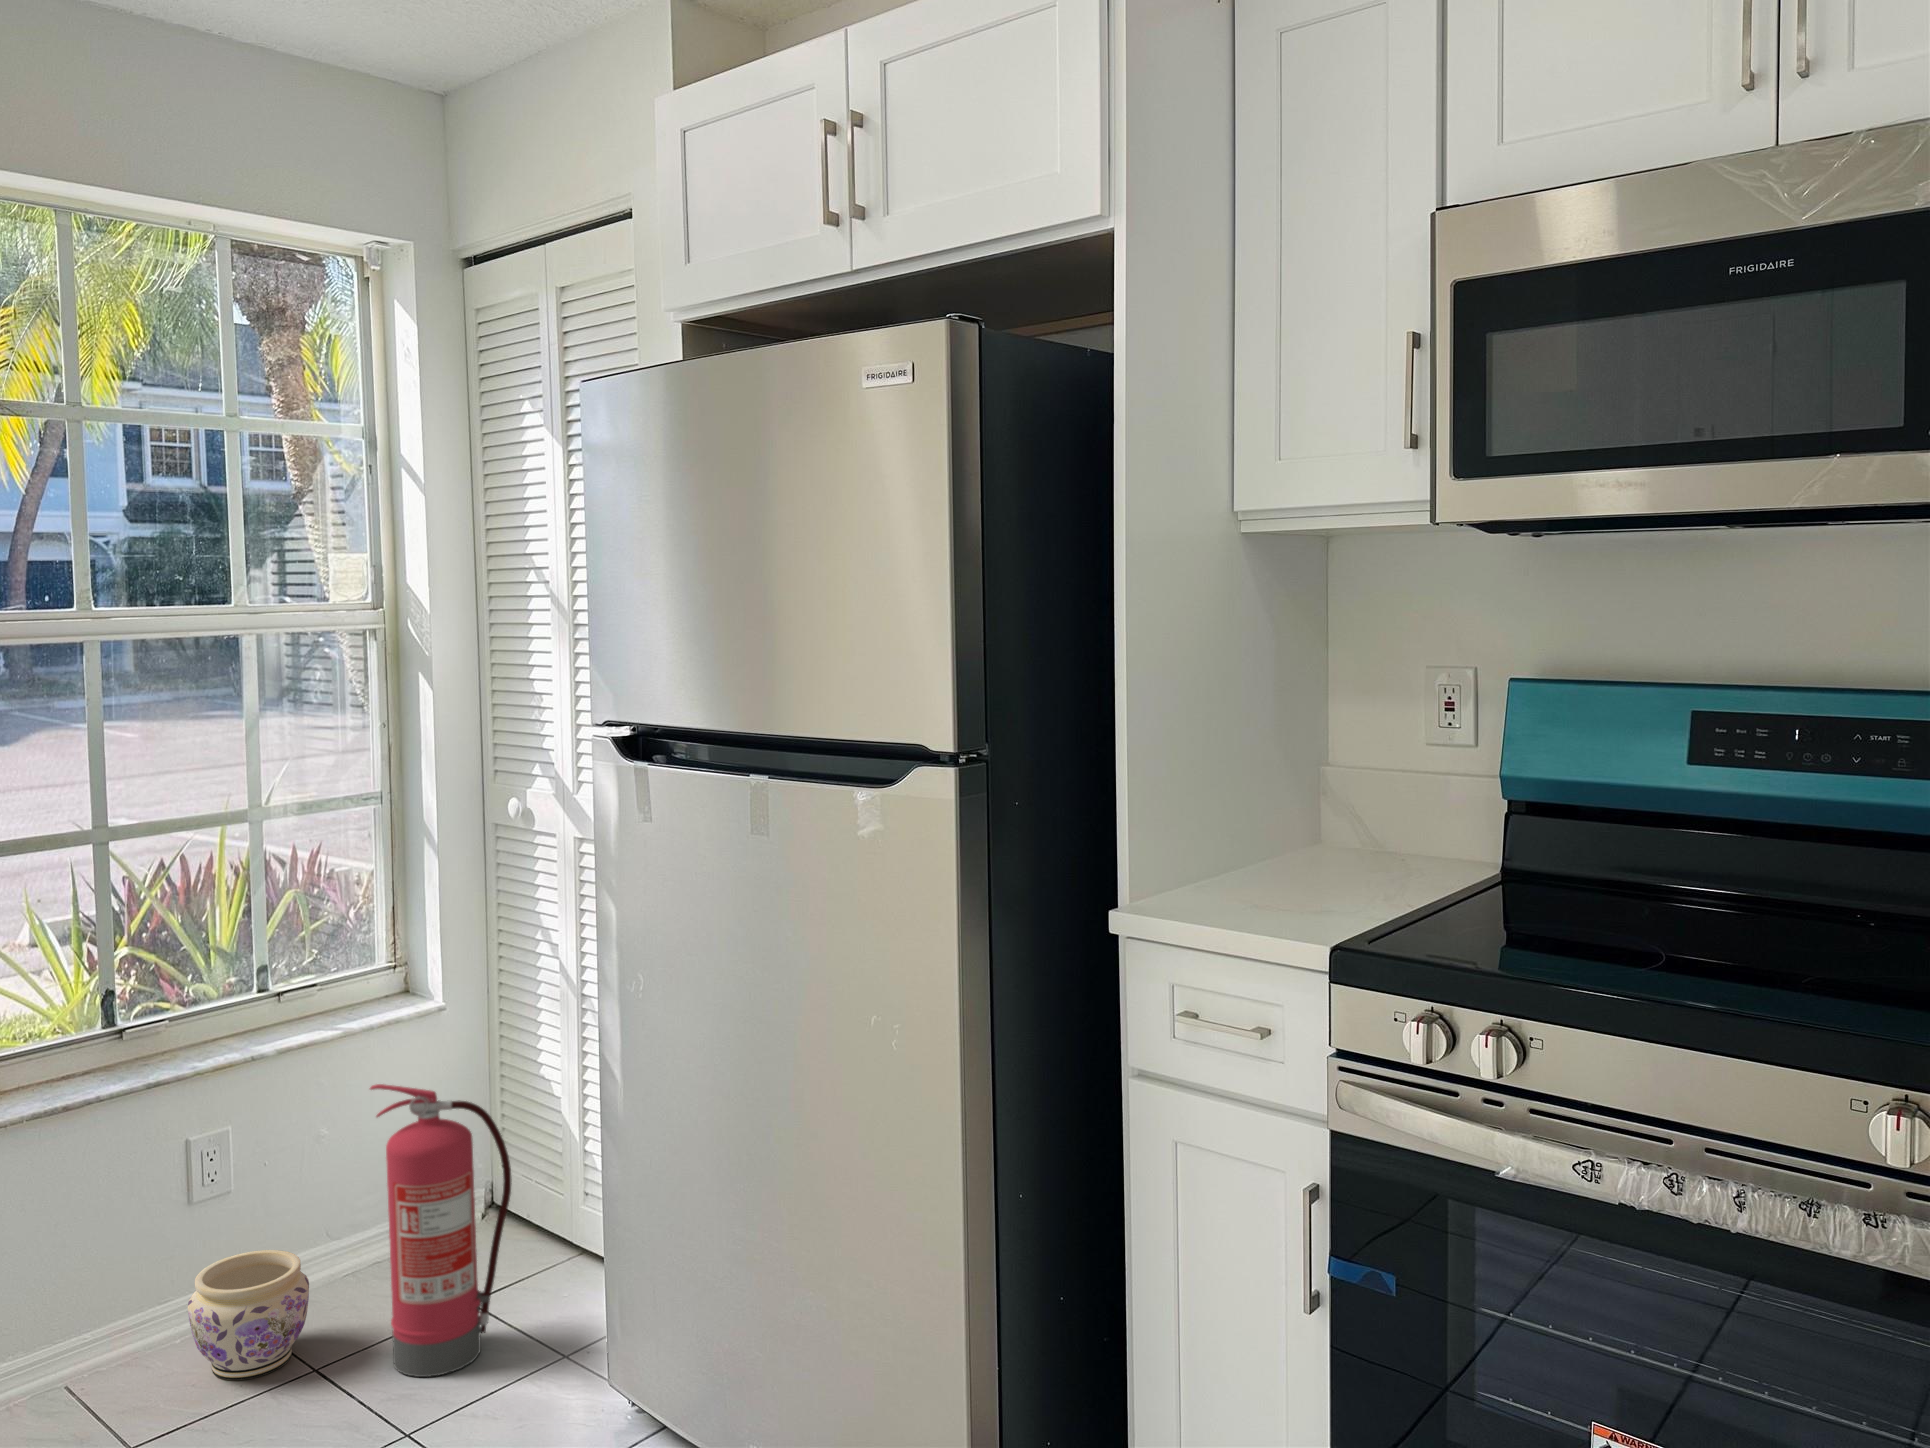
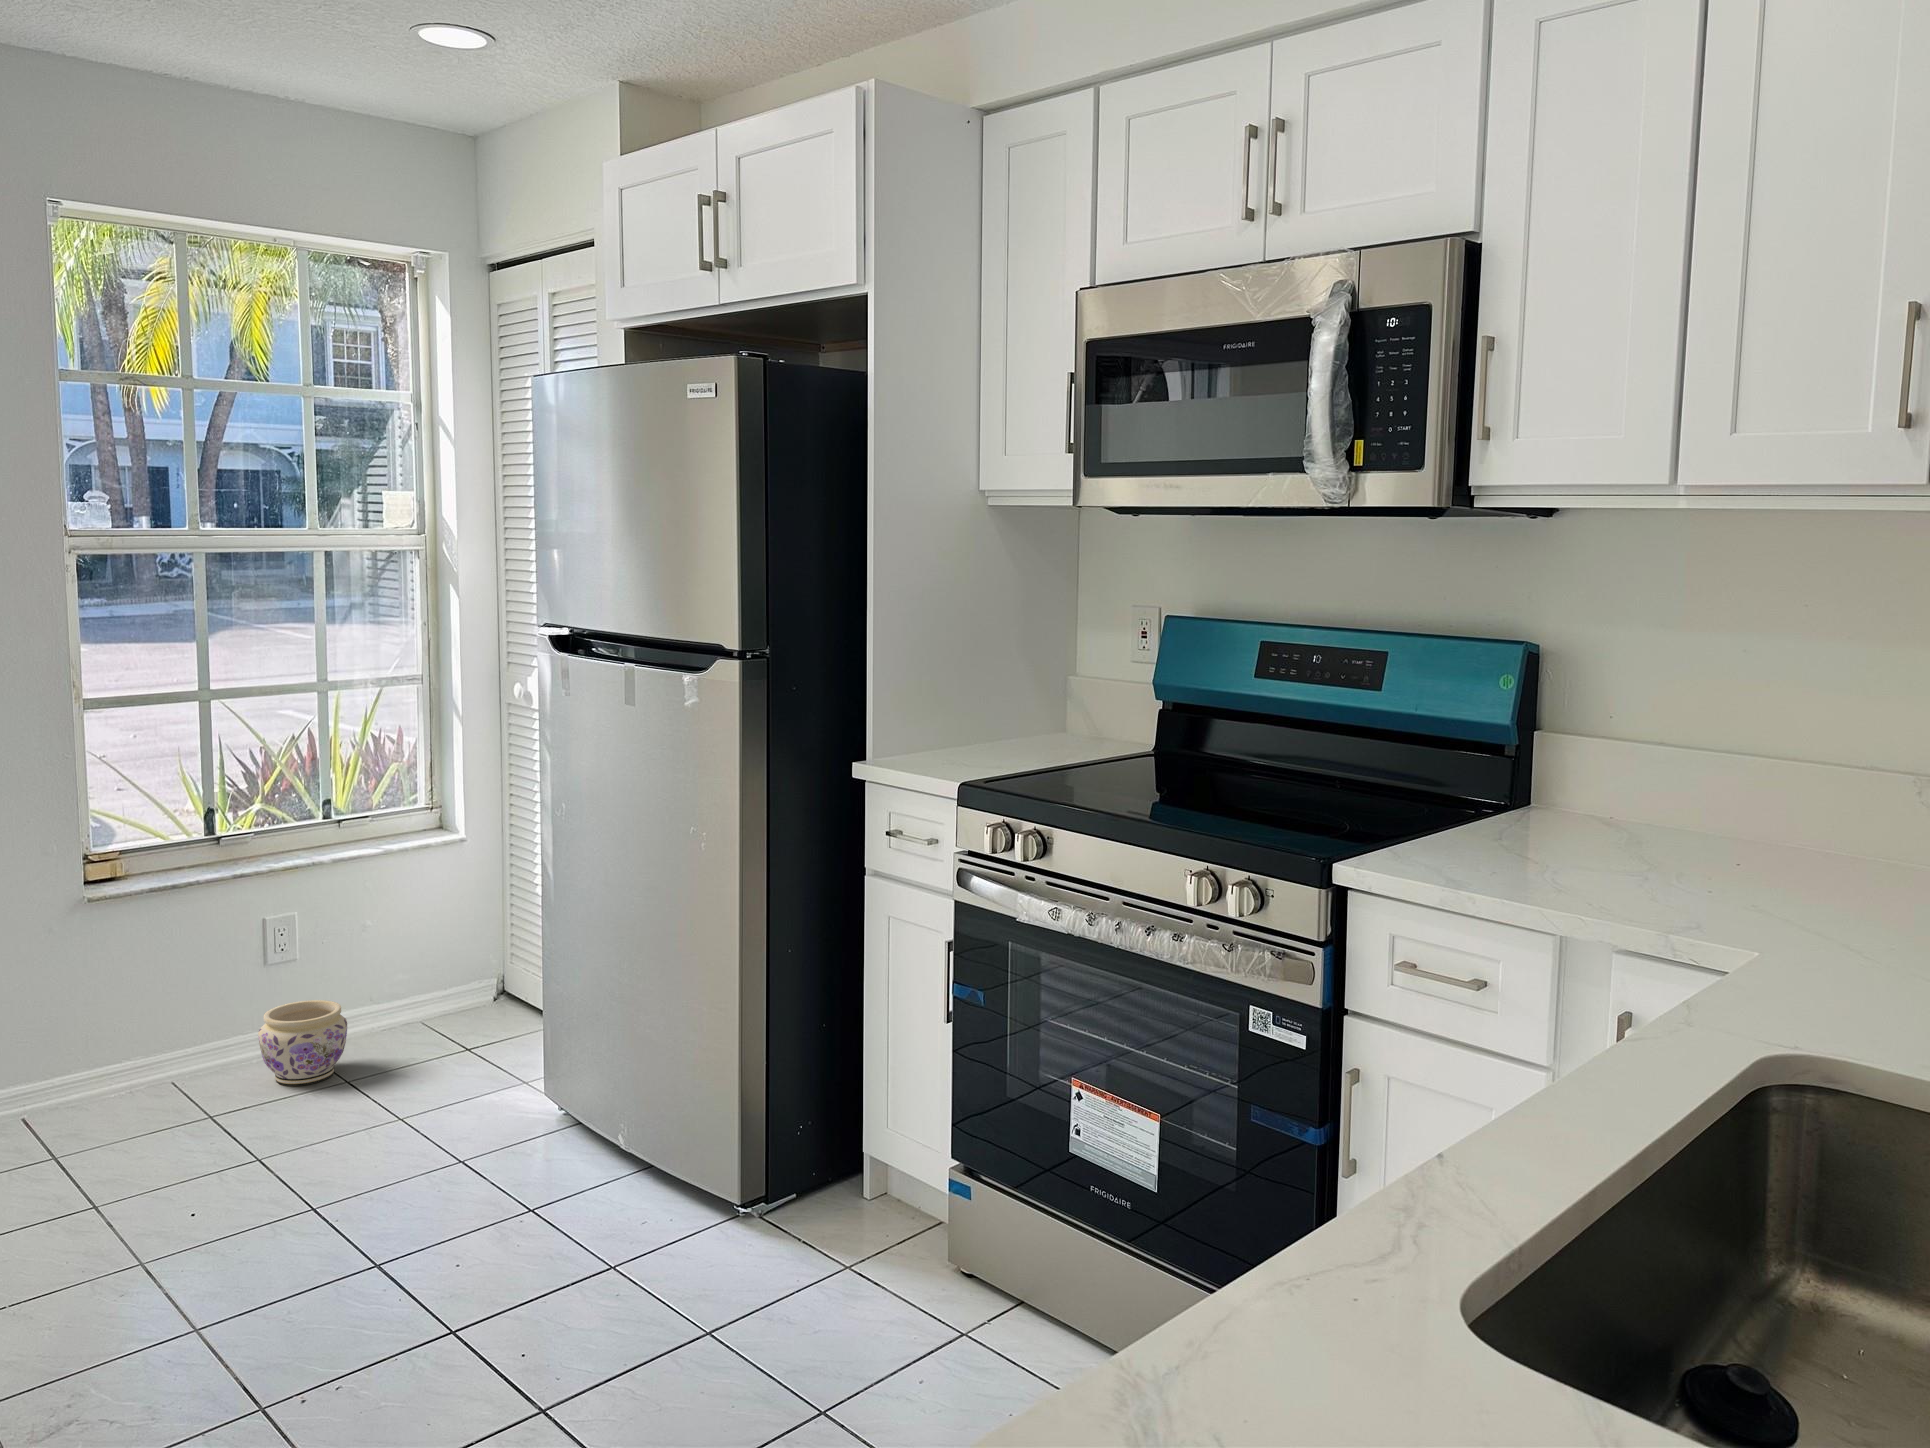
fire extinguisher: present [370,1084,512,1377] -> none [389,882,491,1090]

